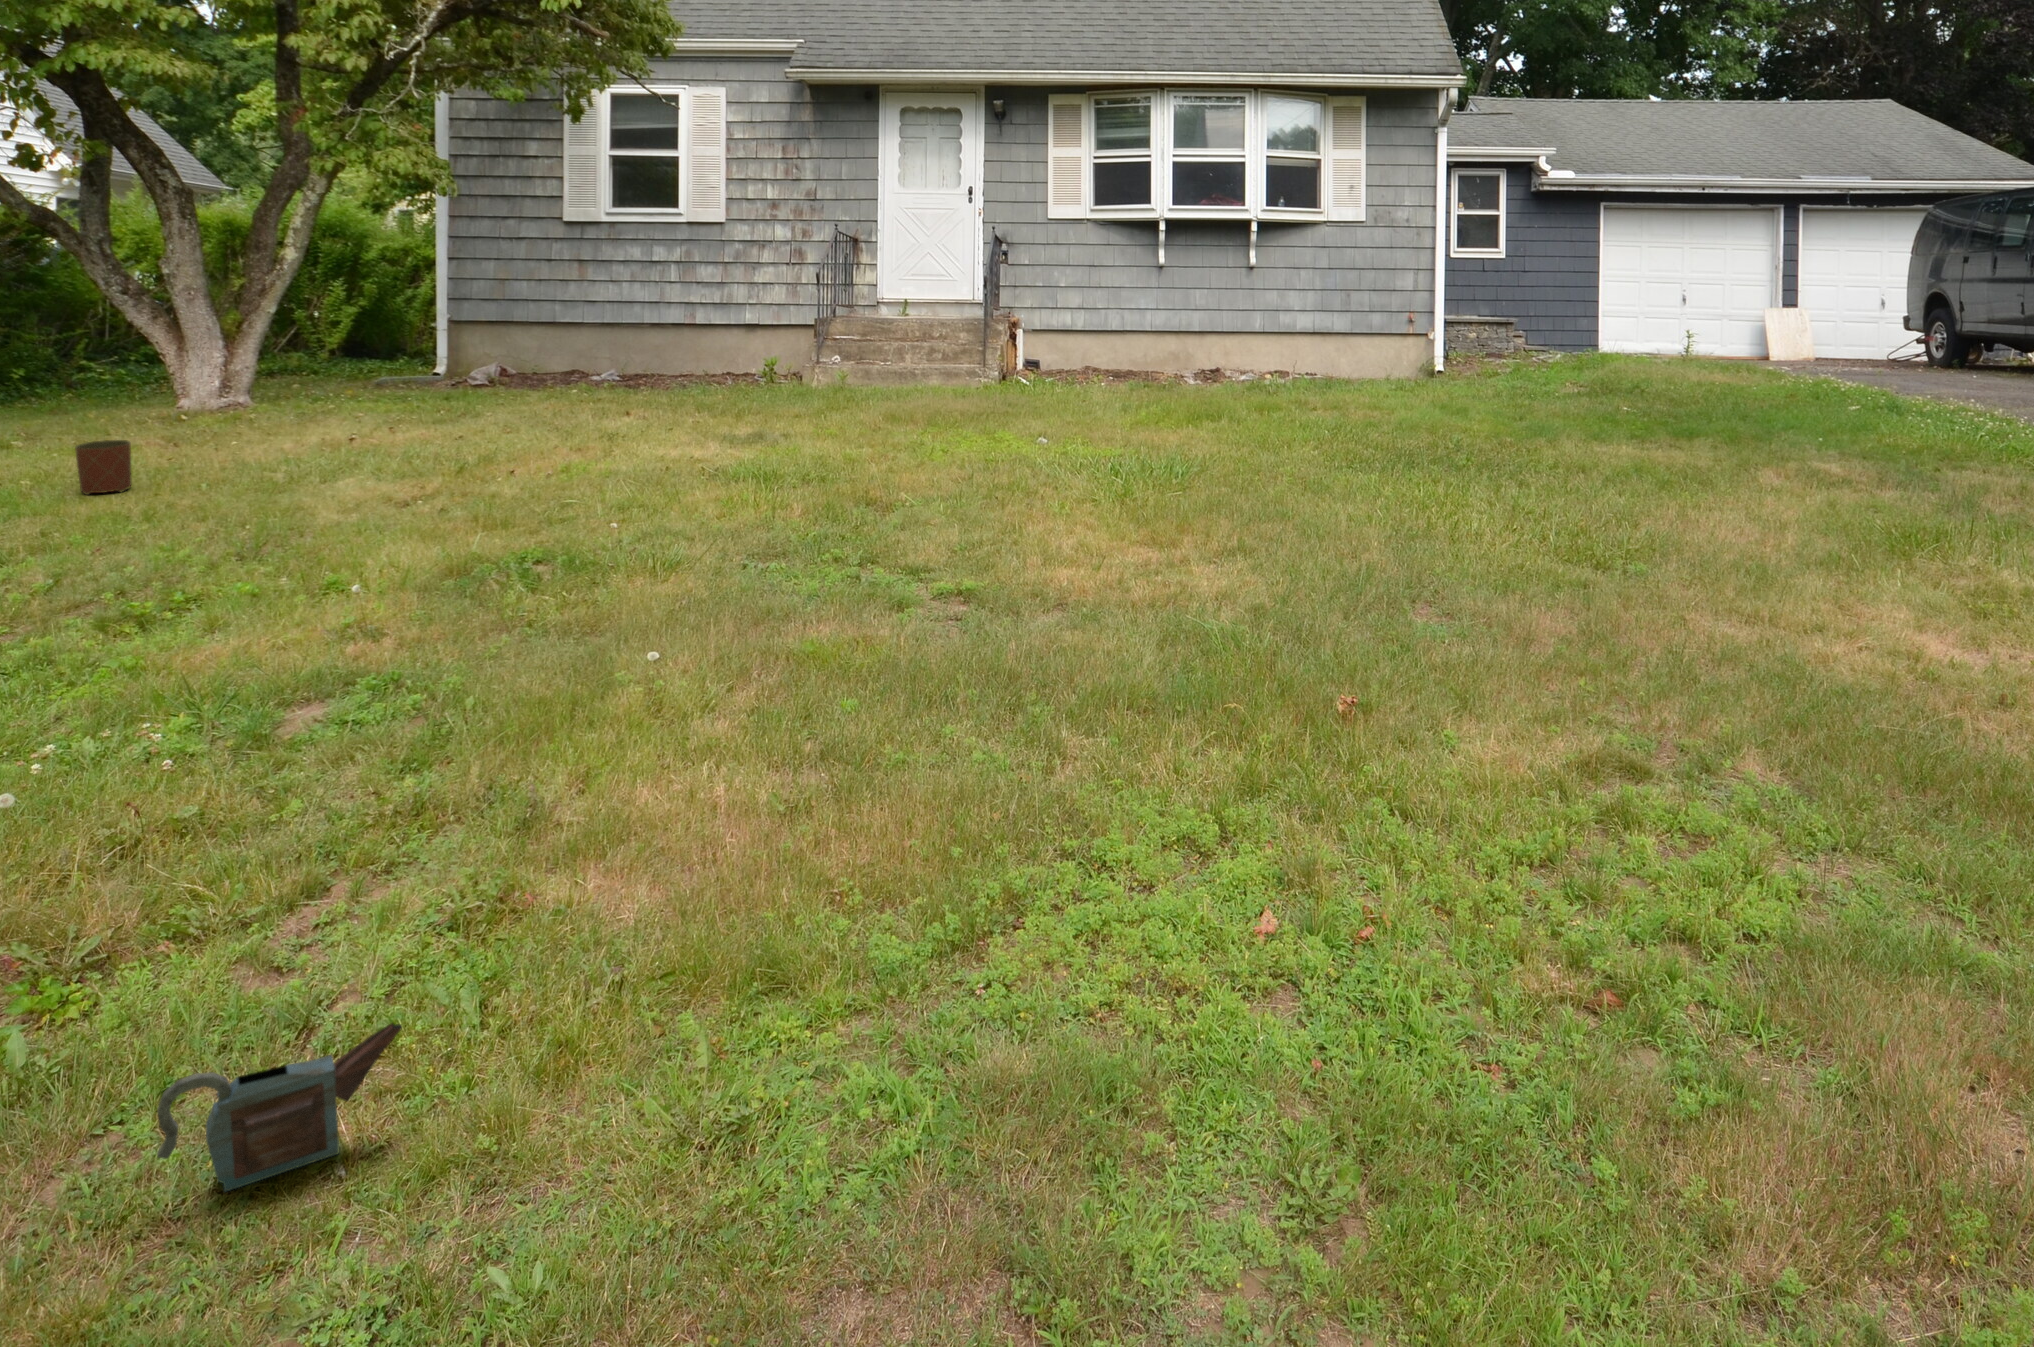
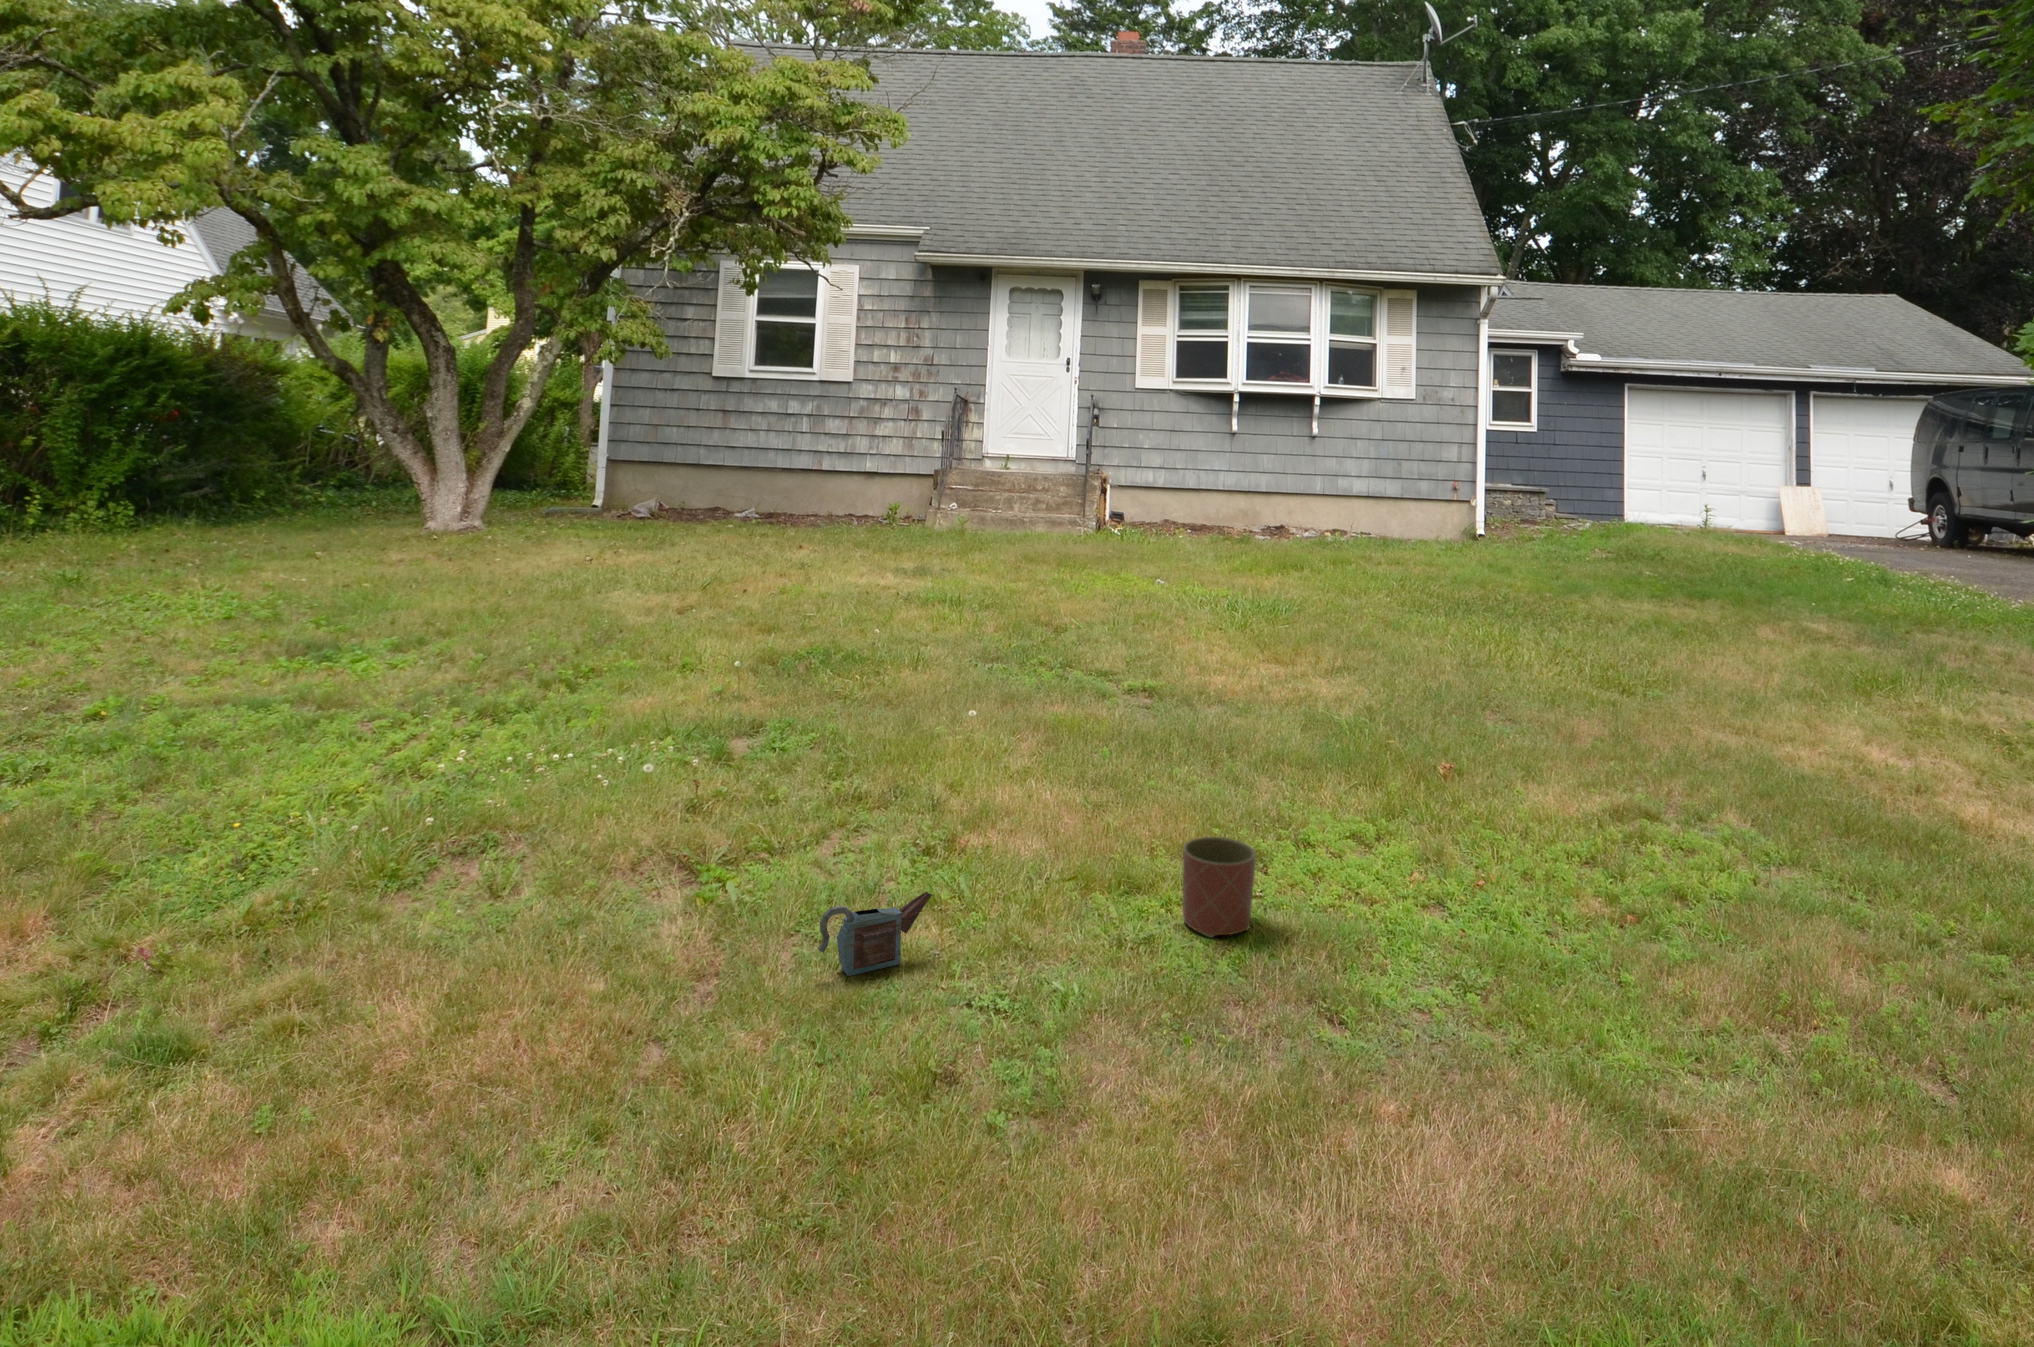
planter: present [75,440,132,495] -> present [1183,837,1256,938]

